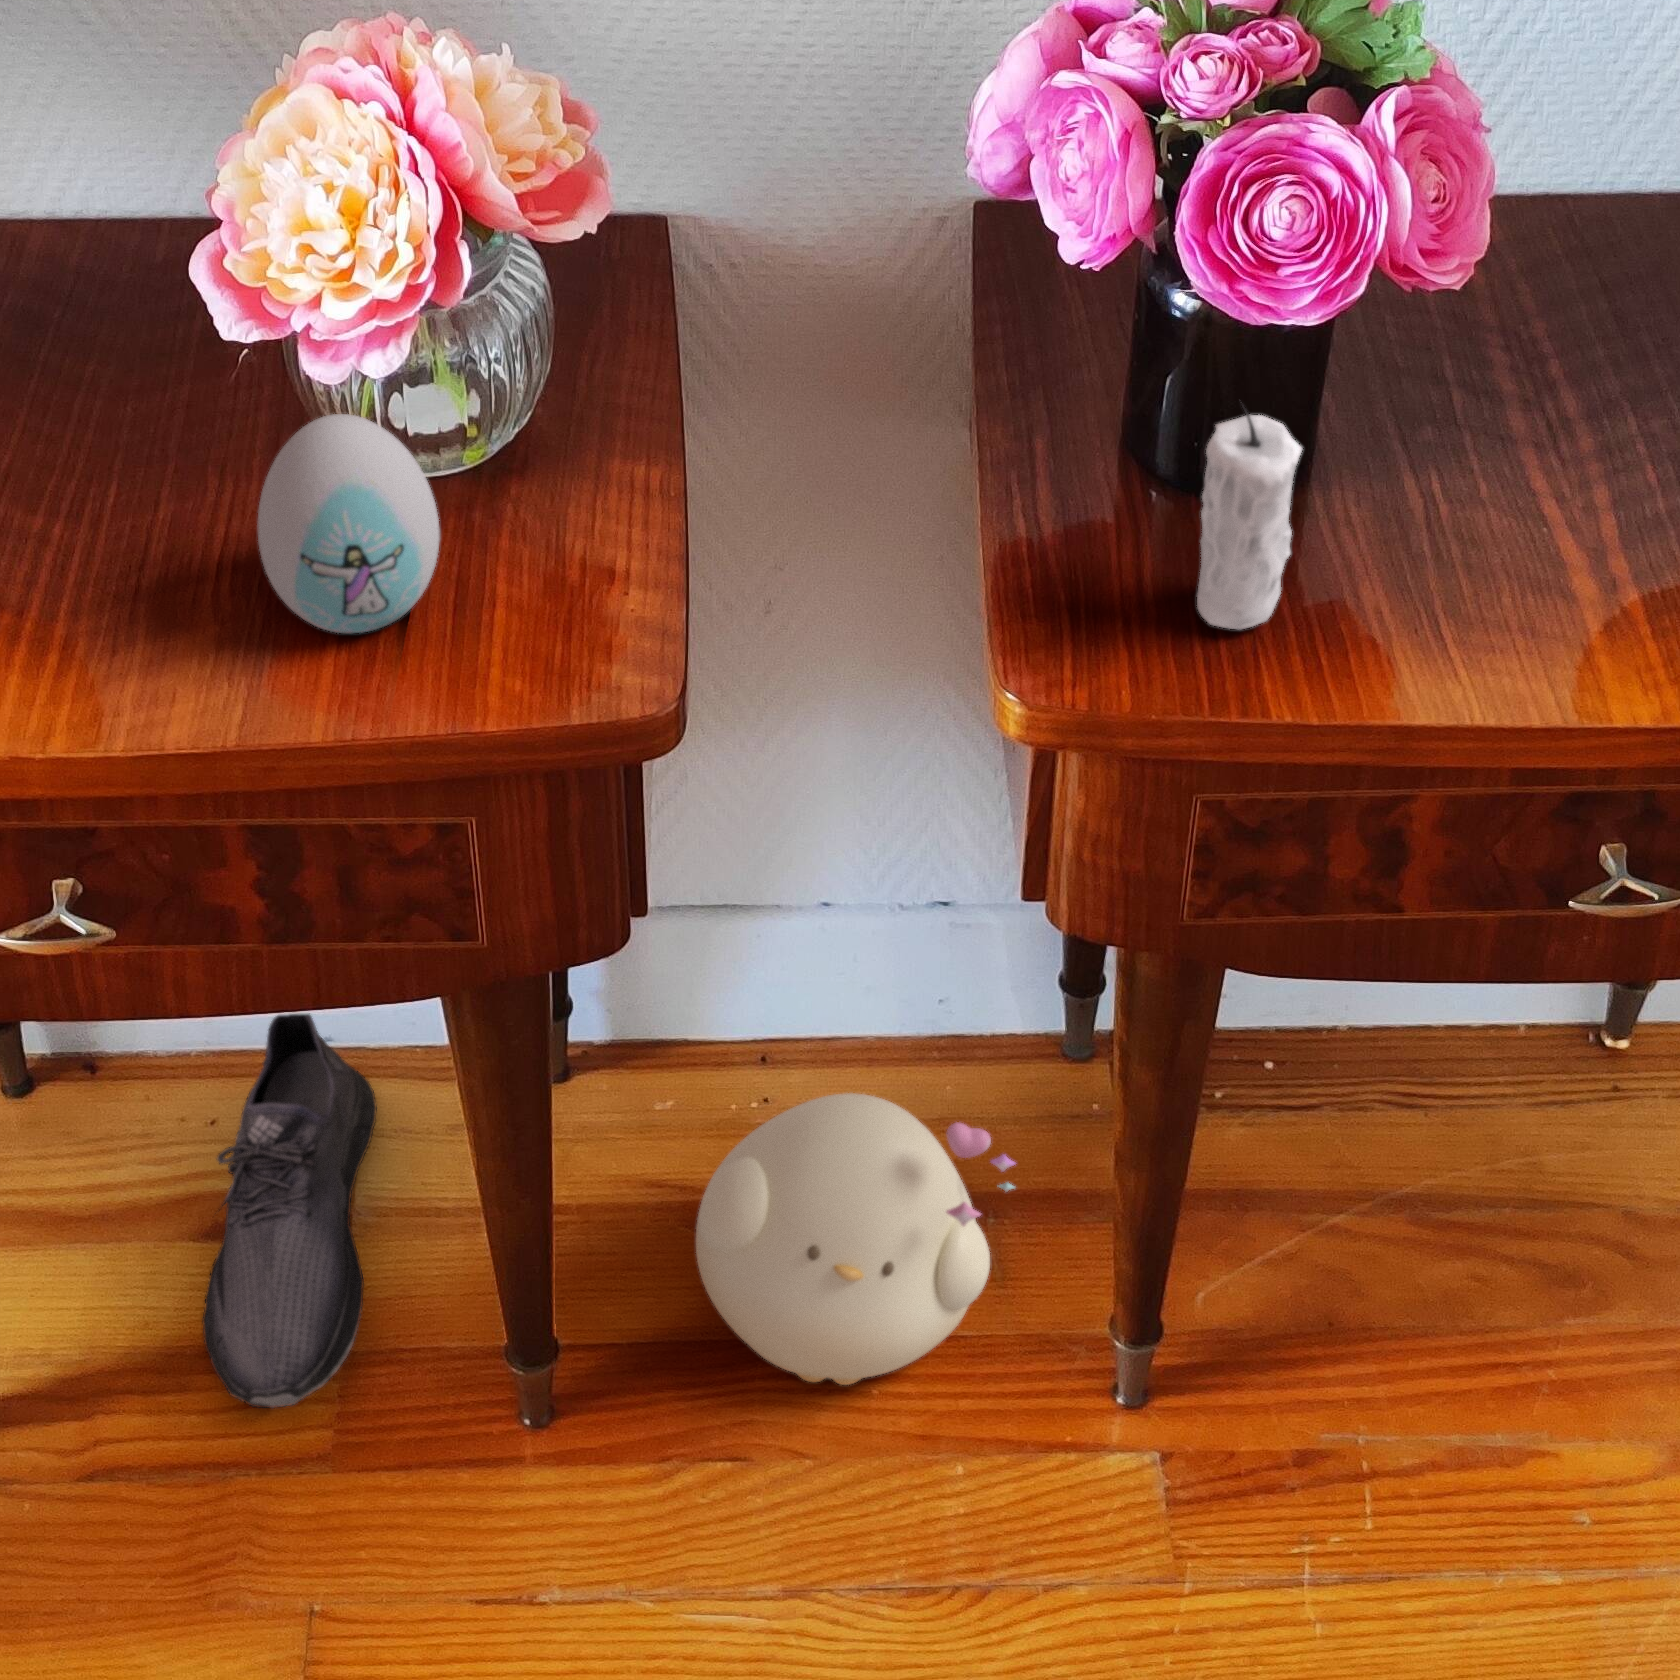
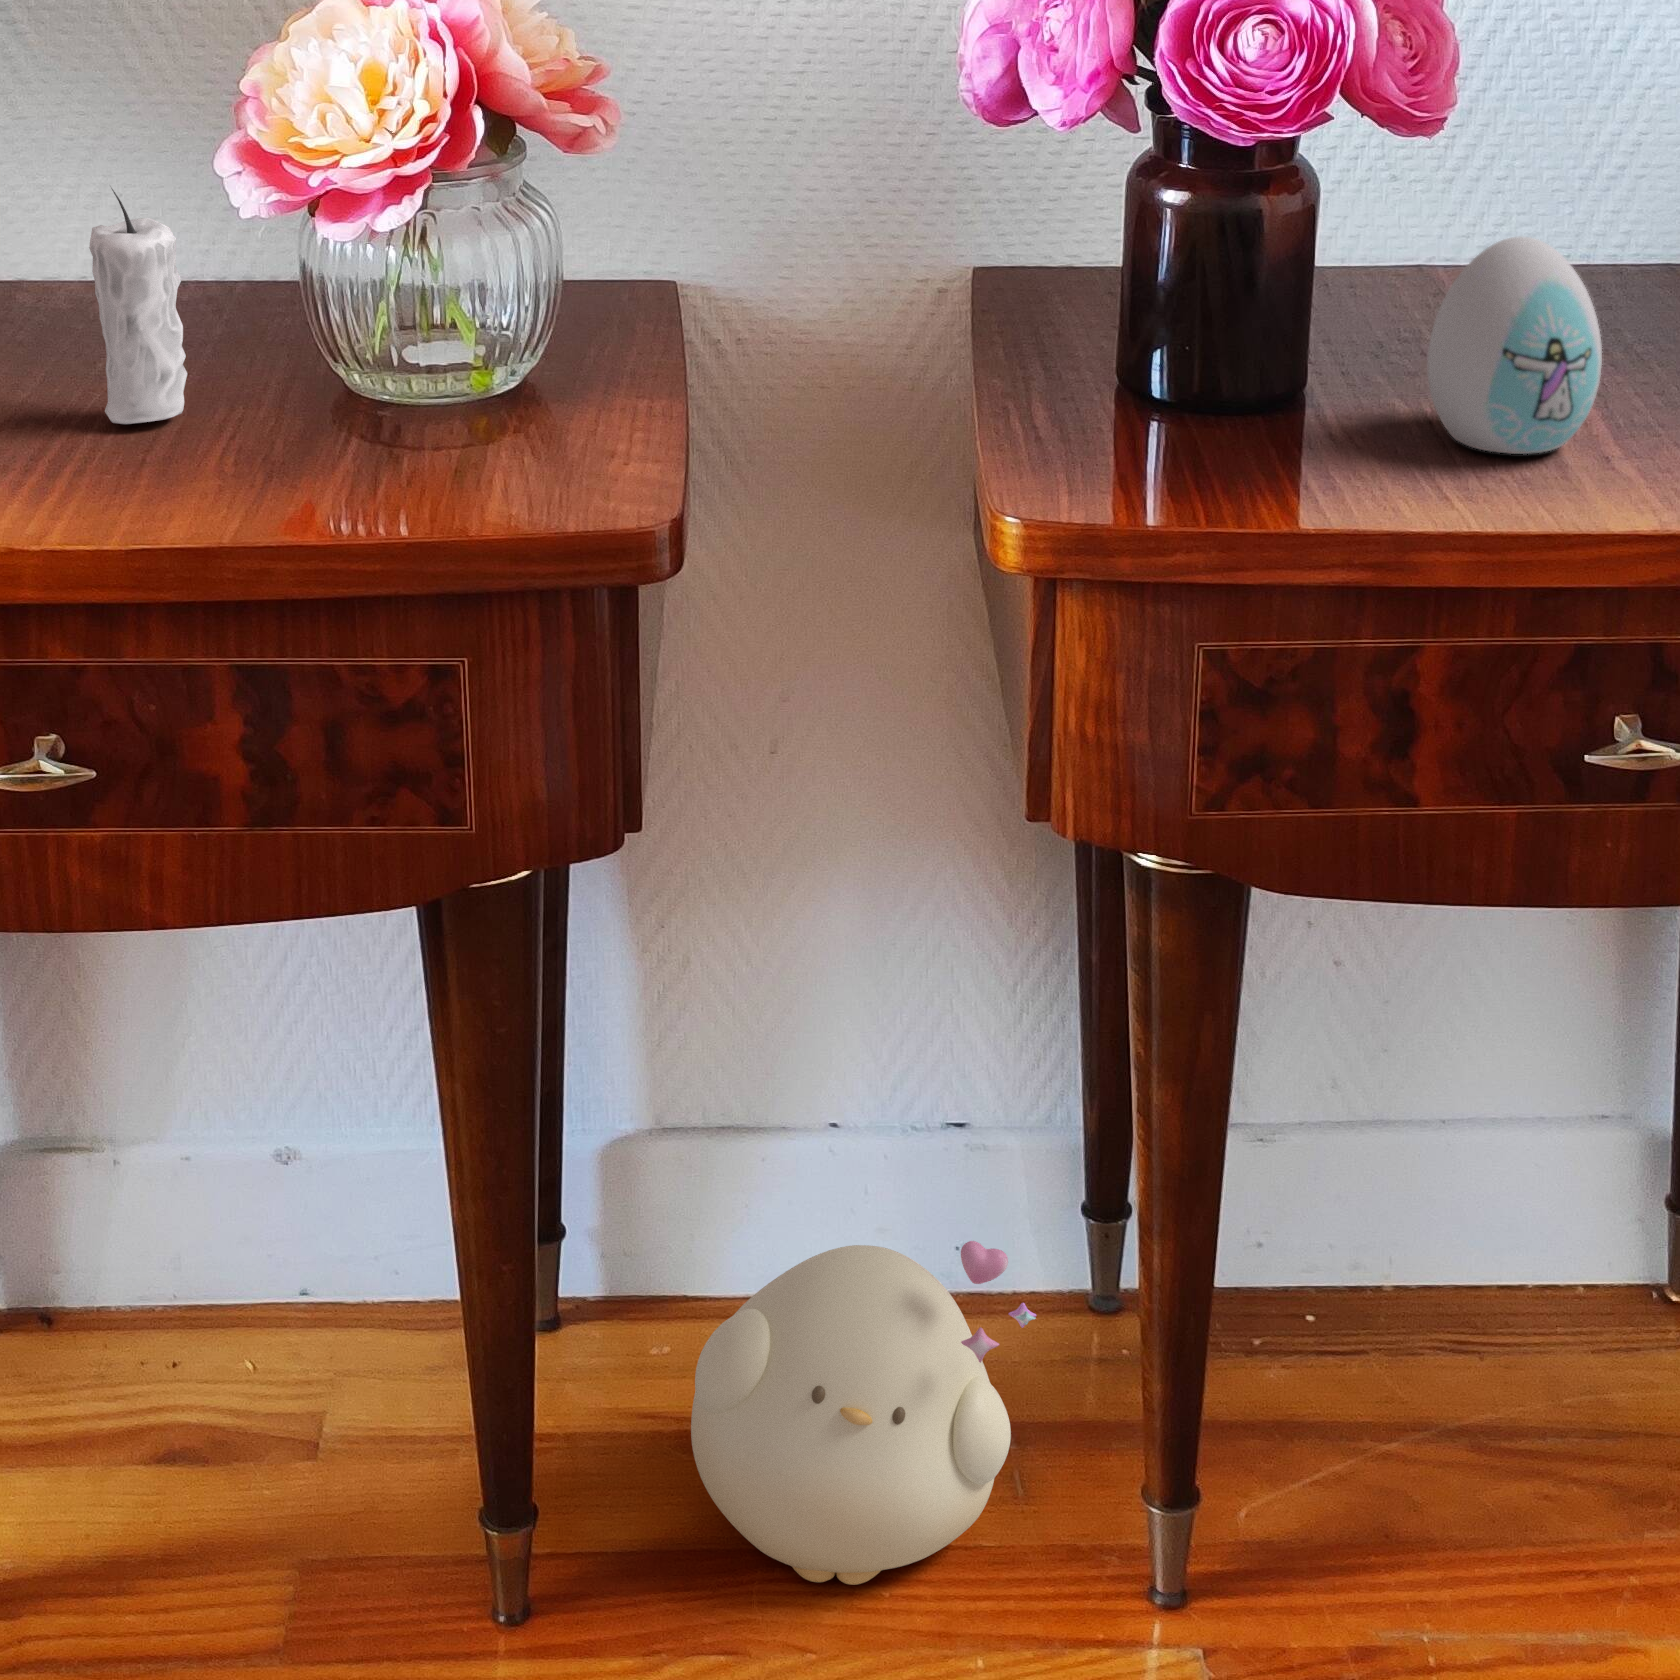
candle: present [1197,412,1302,629] -> present [89,188,187,424]
decorative egg: present [258,414,440,633] -> present [1427,237,1602,454]
shoe: present [202,1014,377,1408] -> none [149,1201,352,1592]

